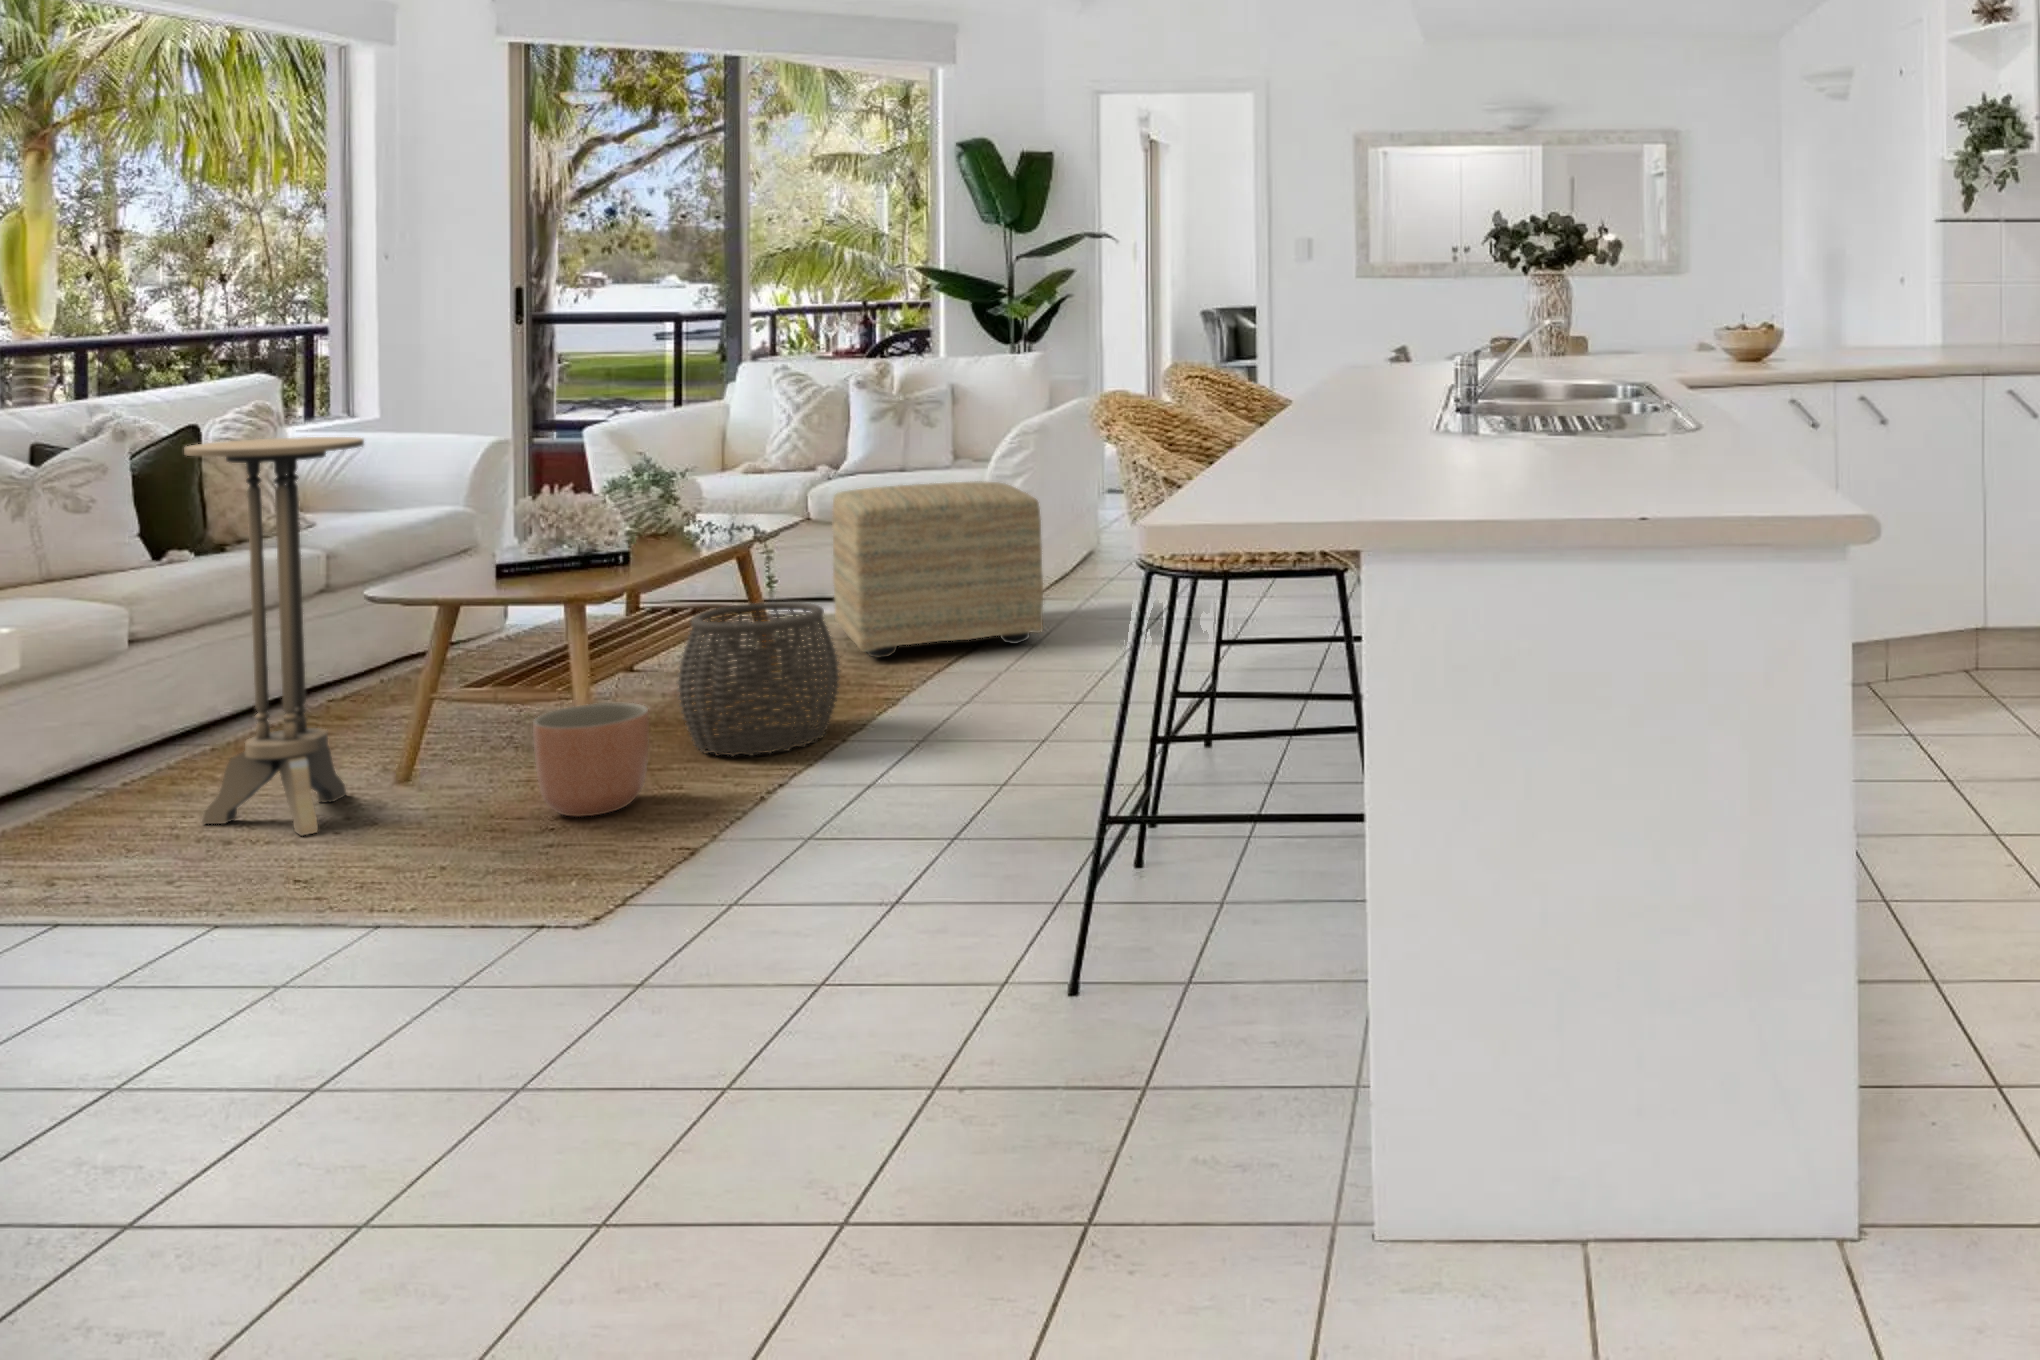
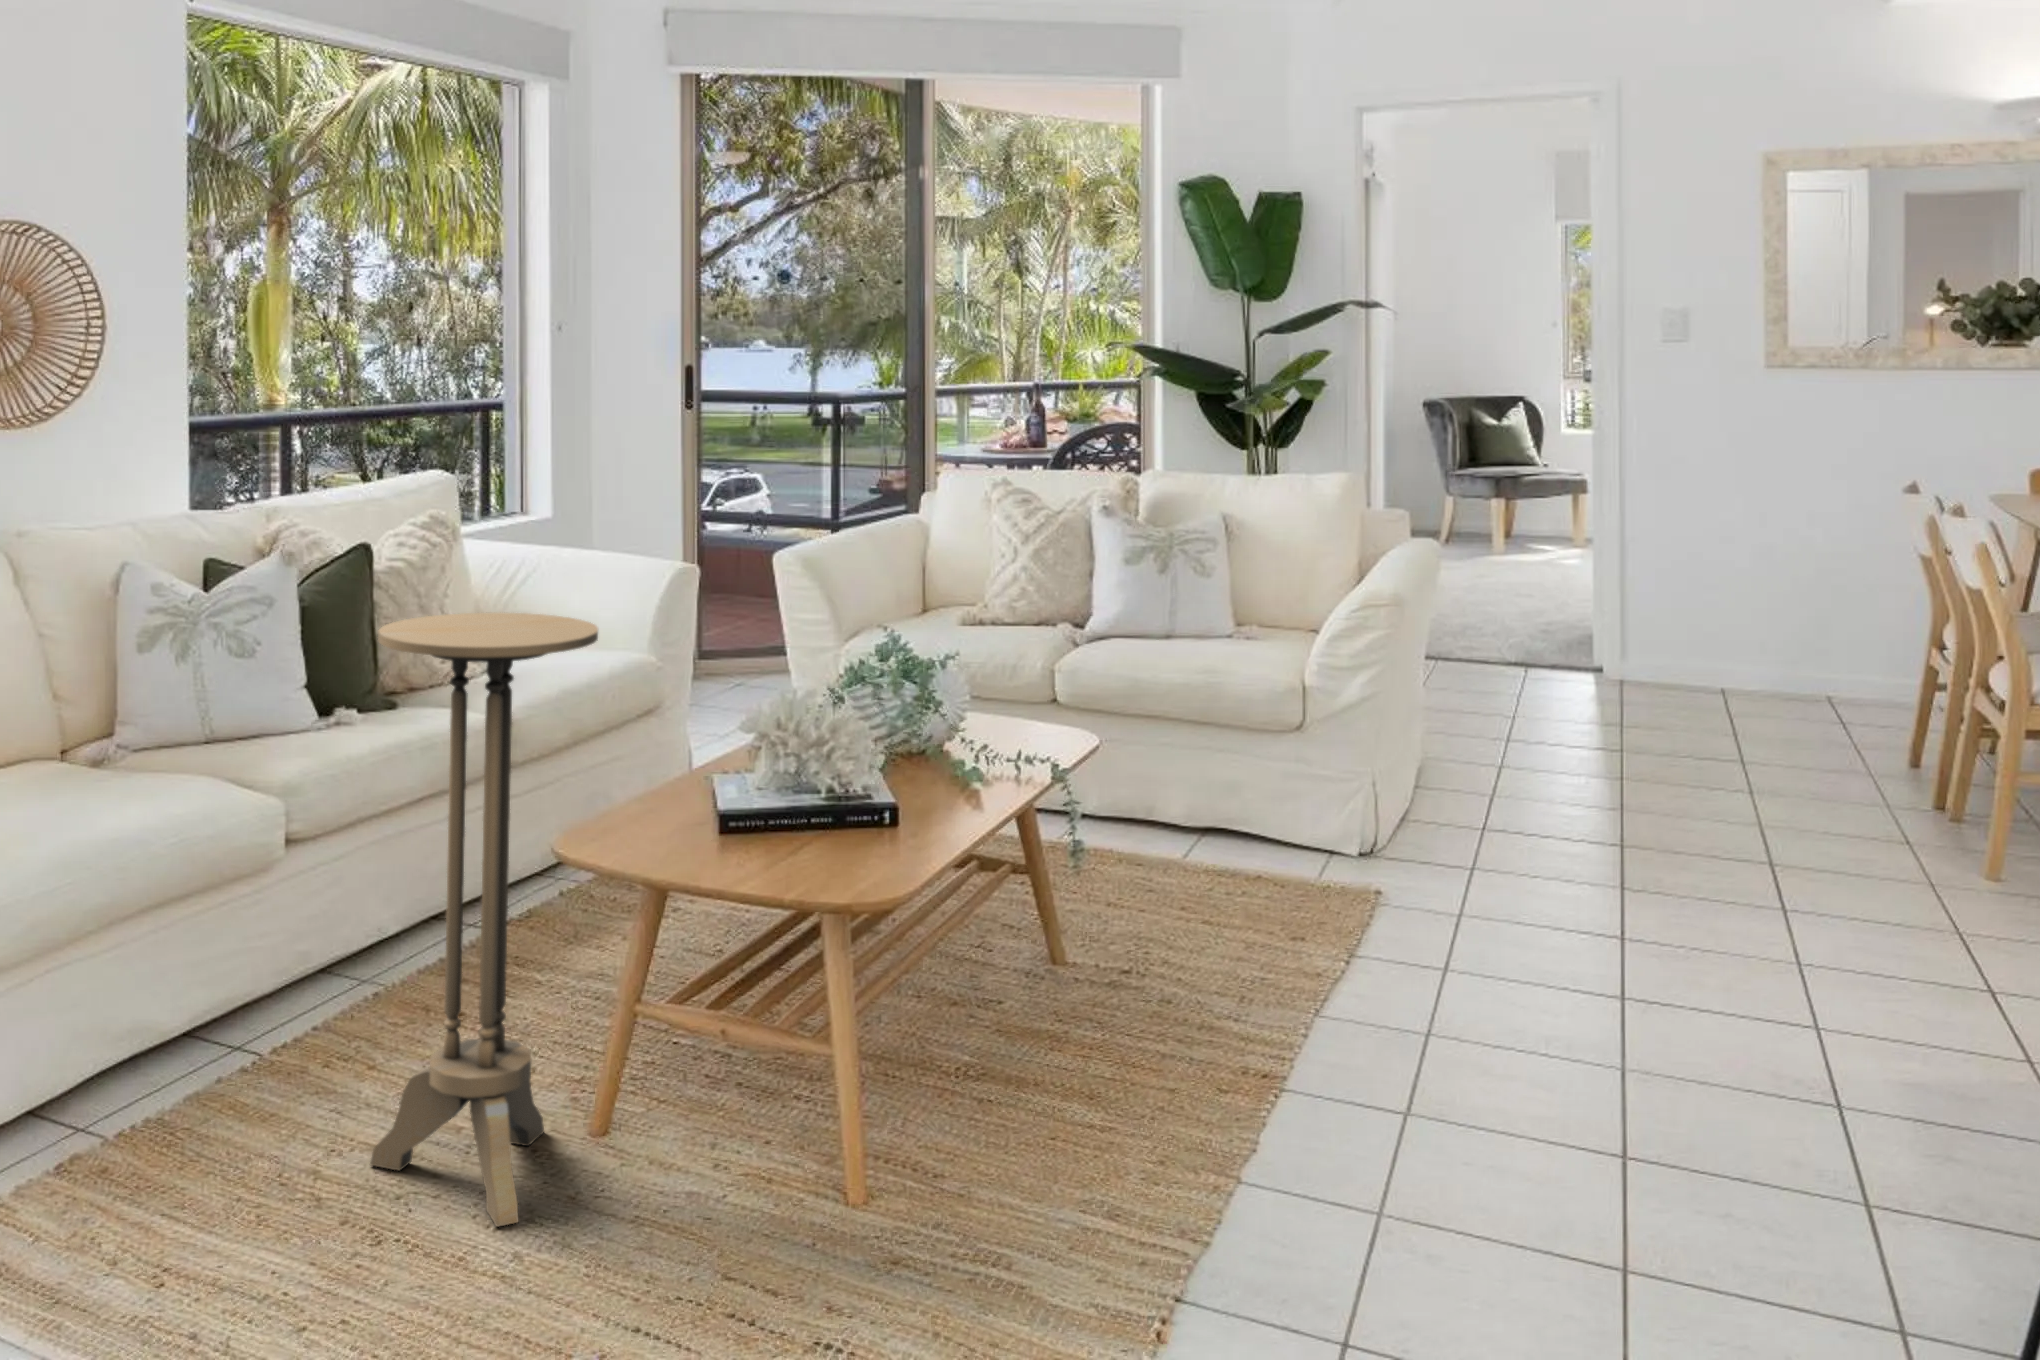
ottoman: present [832,481,1043,657] -> none [1100,673,1425,937]
woven basket: present [677,602,840,756] -> none [976,887,1216,1153]
planter: present [533,703,649,816] -> none [816,1065,980,1269]

